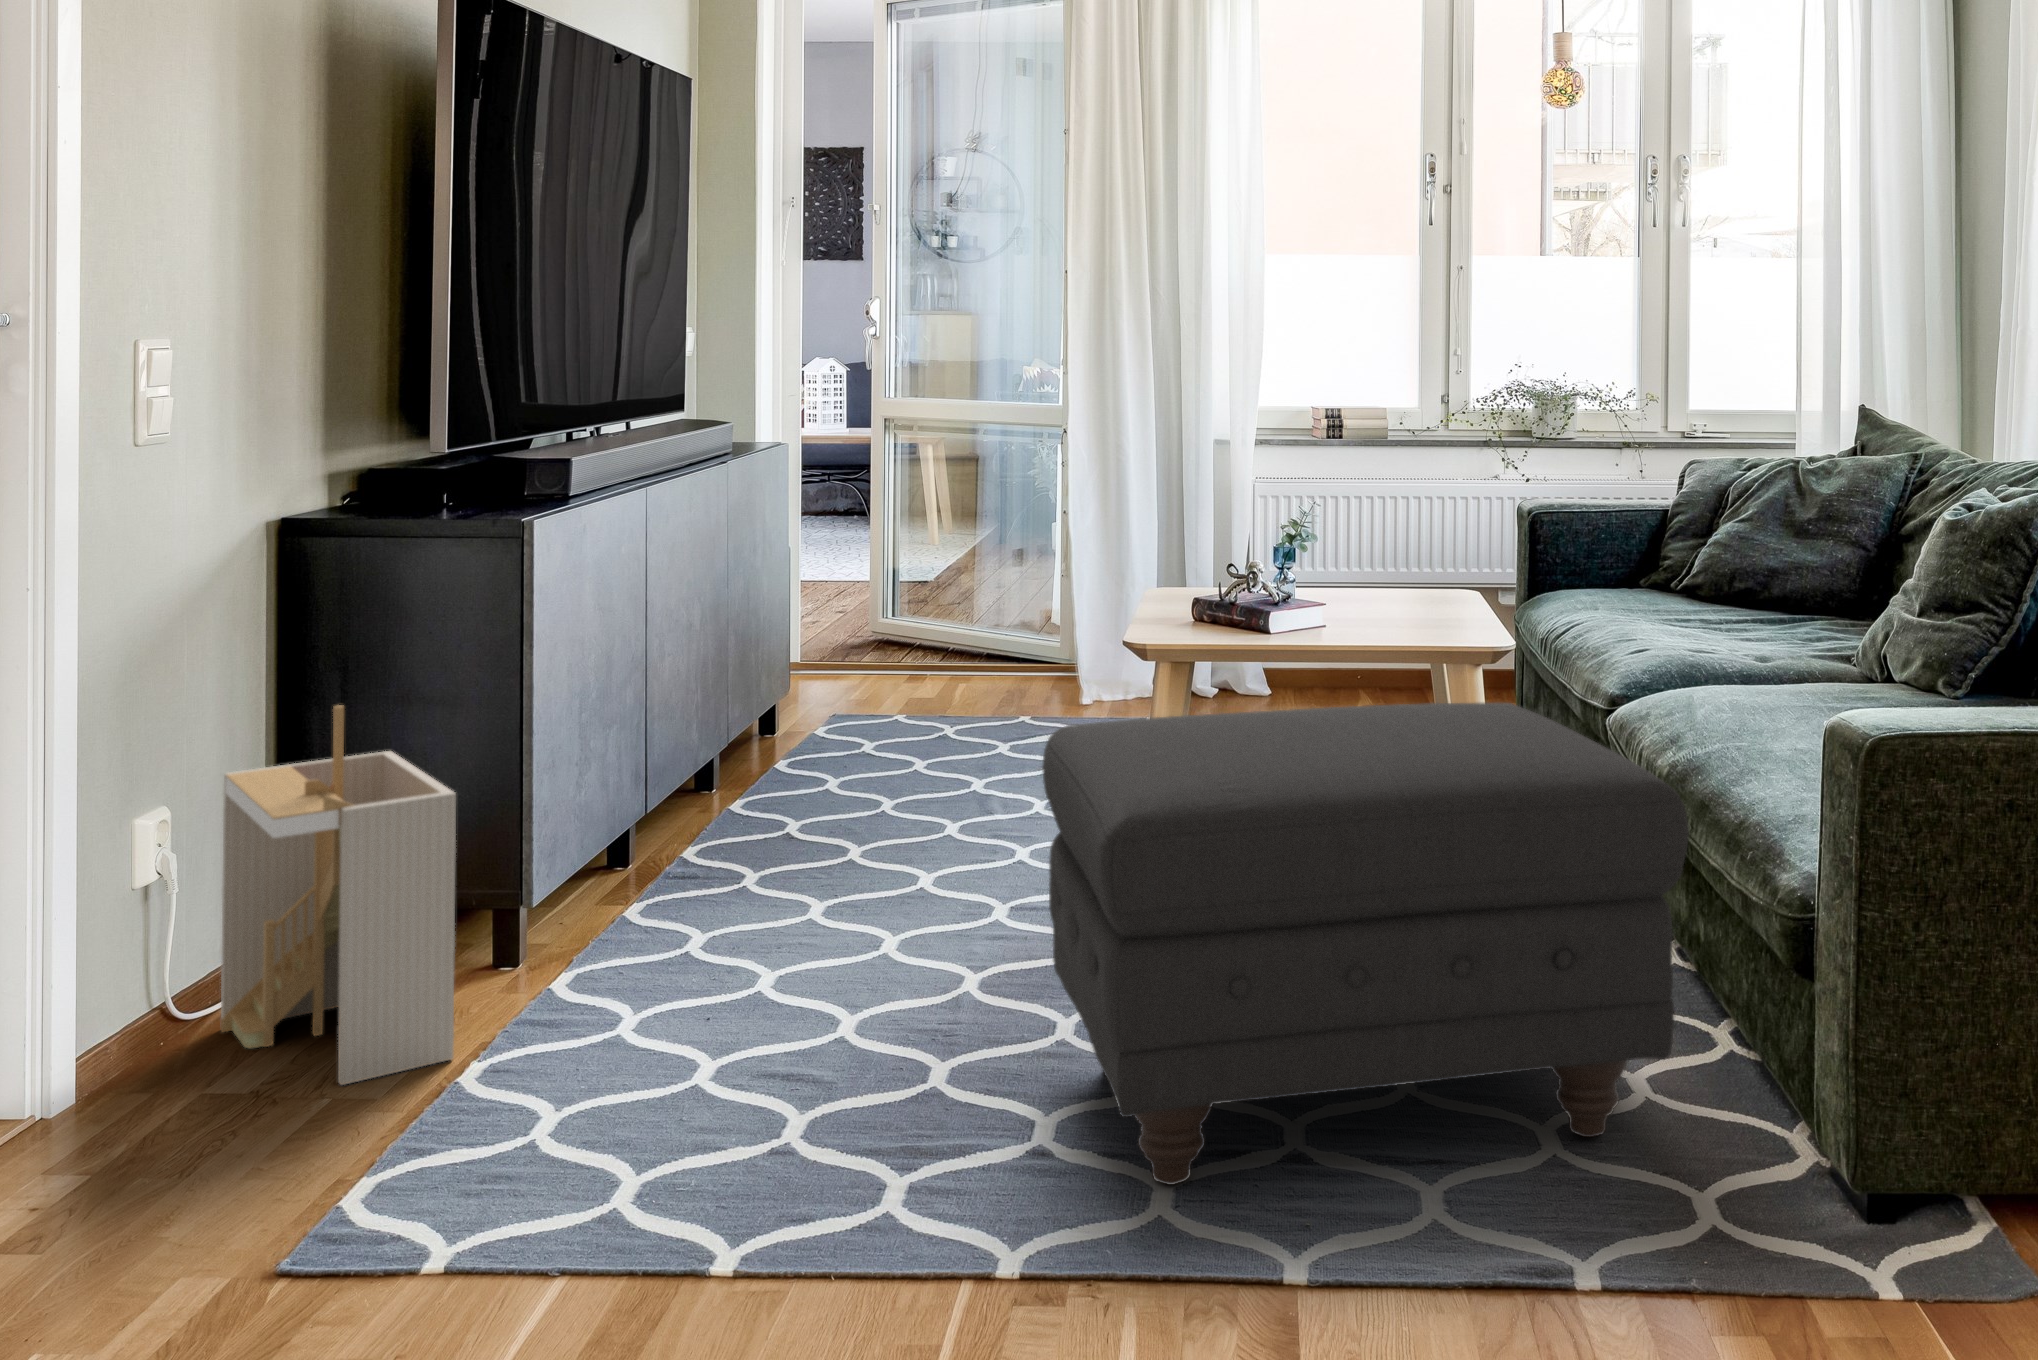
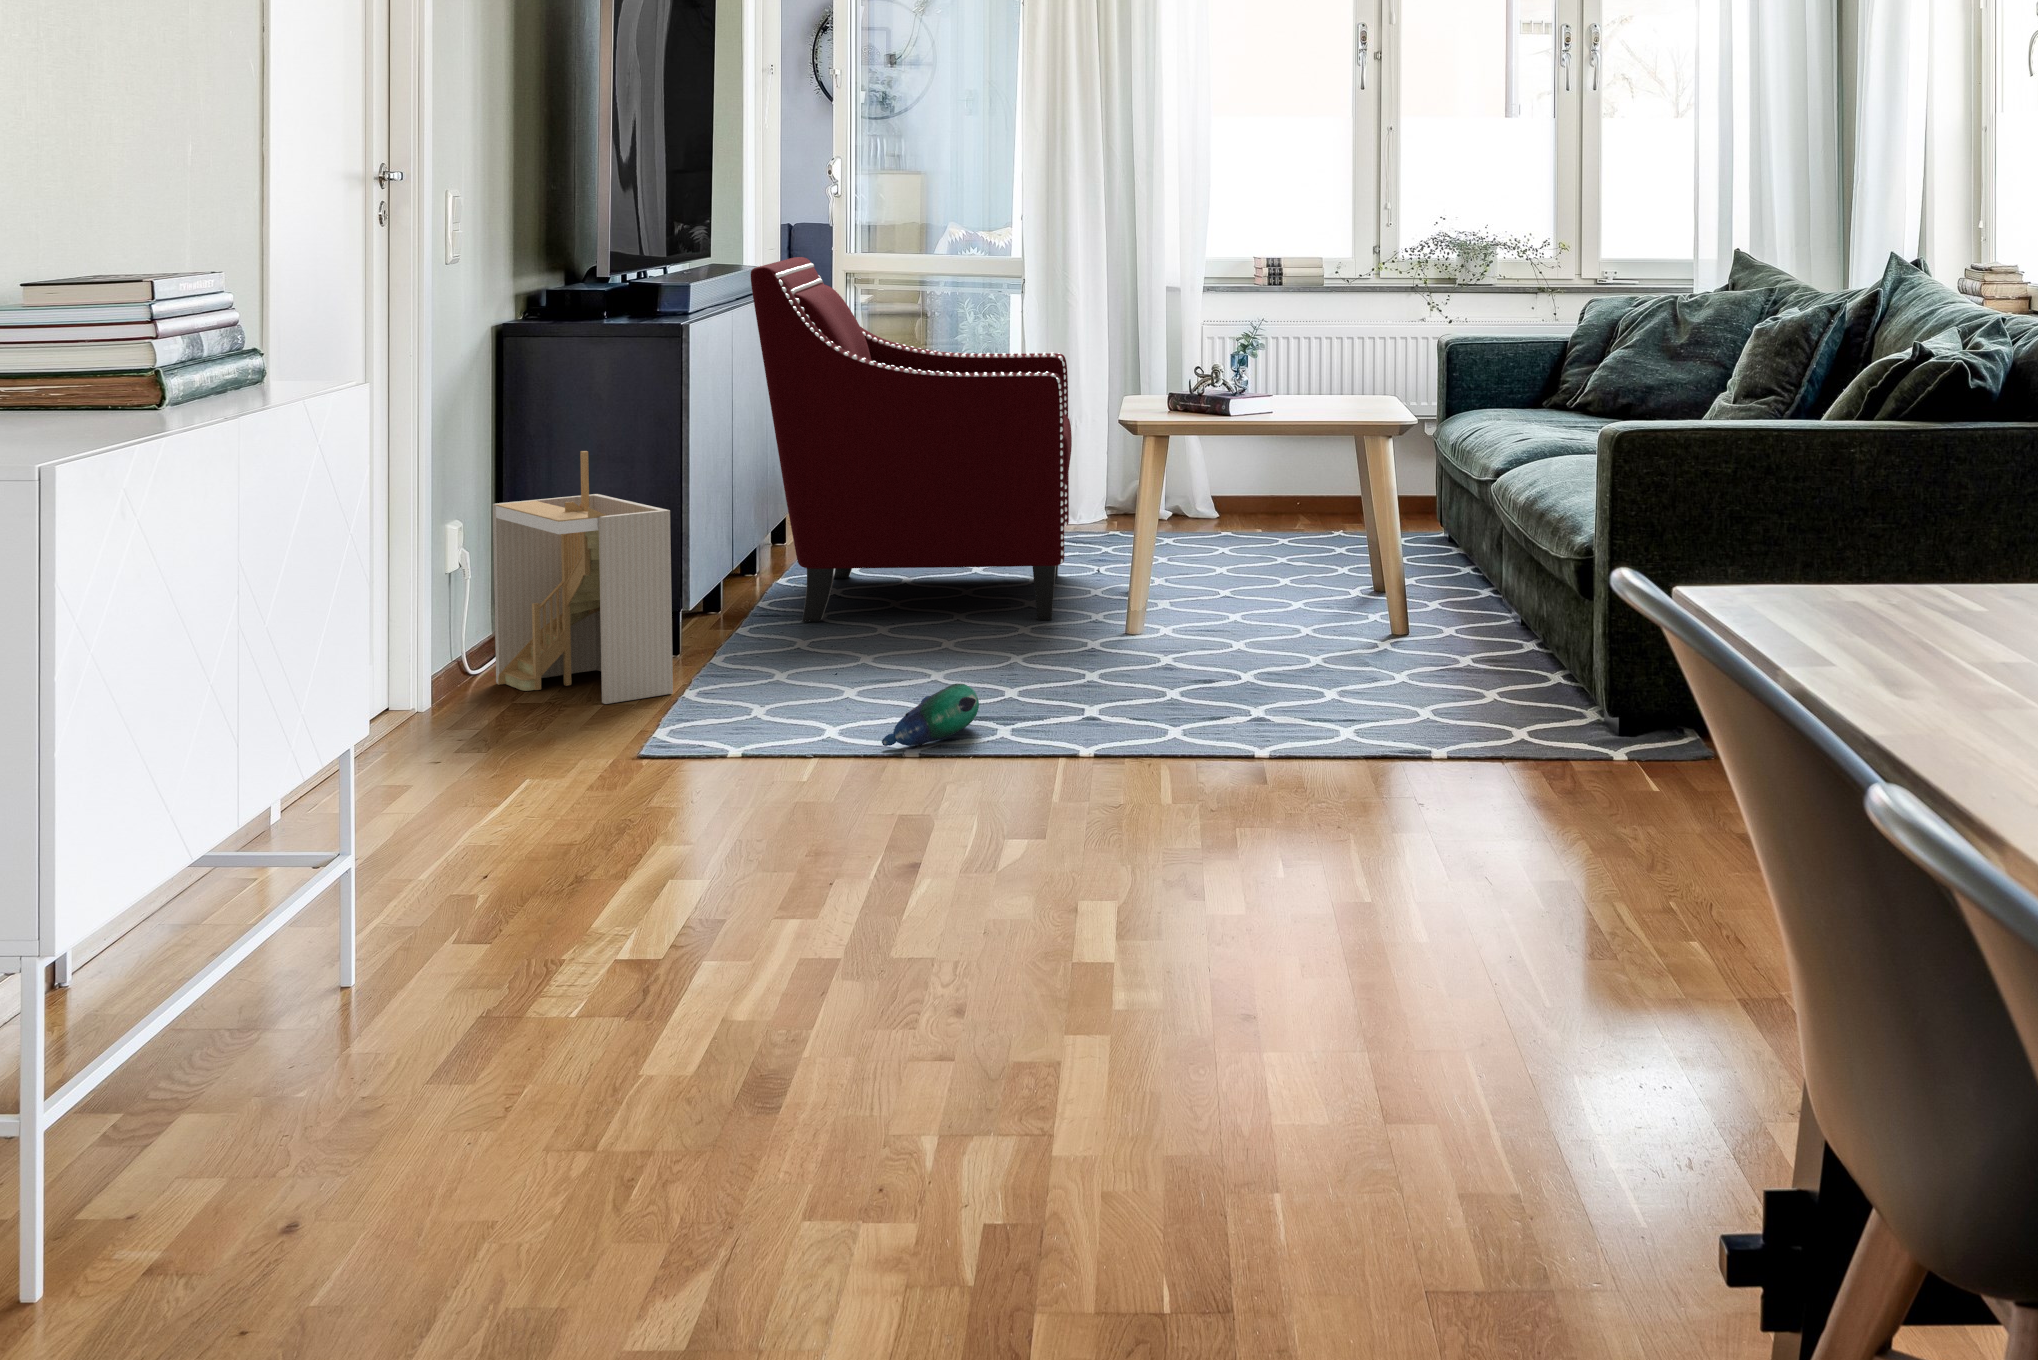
armchair: none [654,412,1076,893] -> present [751,257,1072,622]
ottoman: present [1042,703,1689,1185] -> none [1079,449,1519,734]
plush toy: none [695,1092,865,1218] -> present [882,683,979,746]

